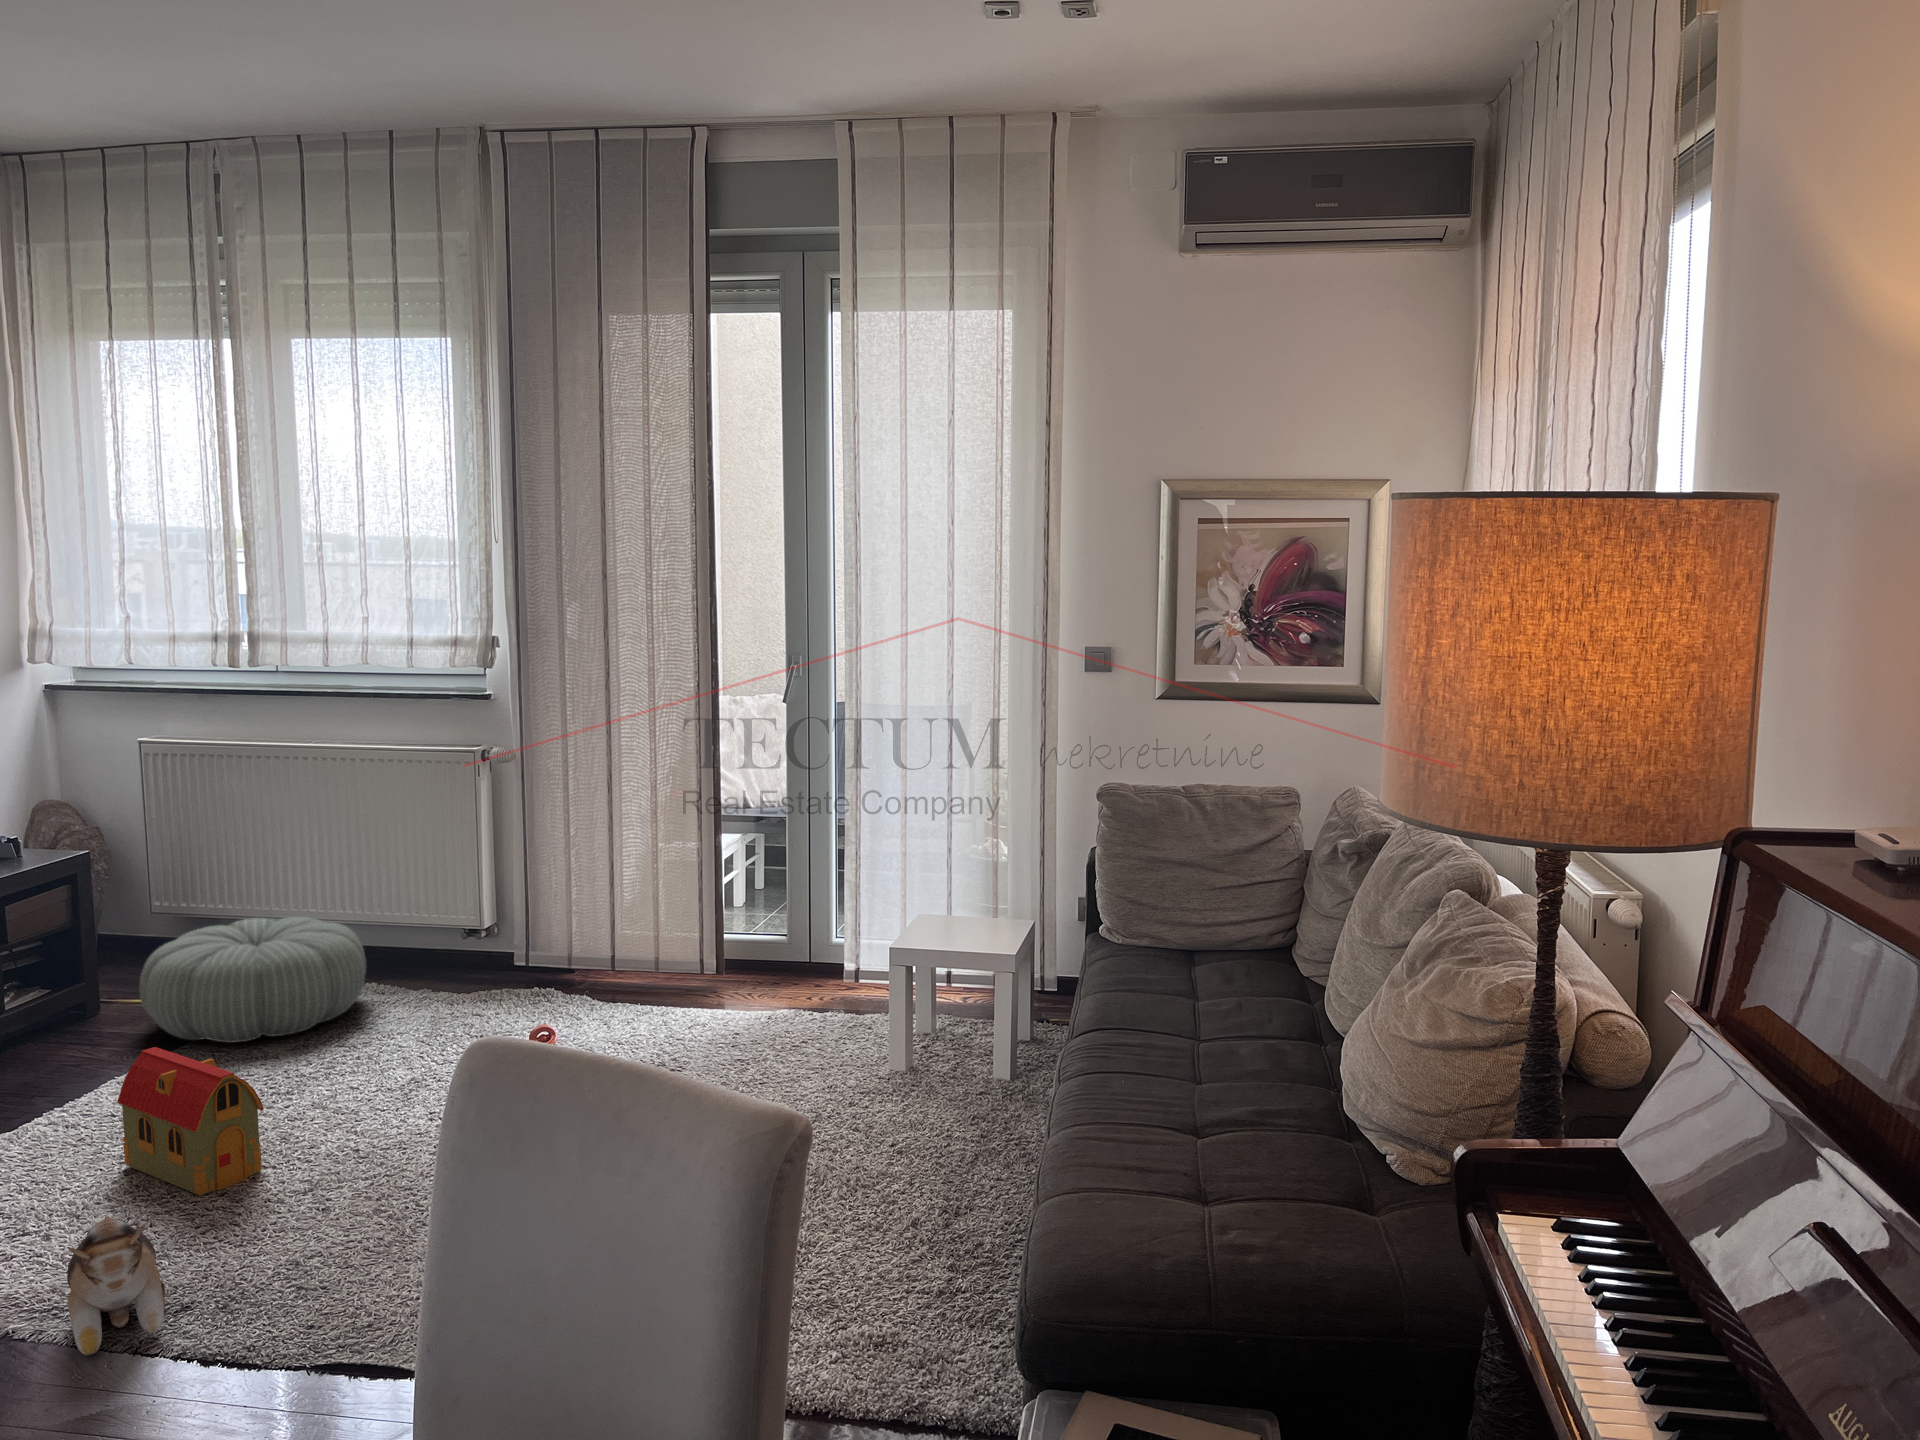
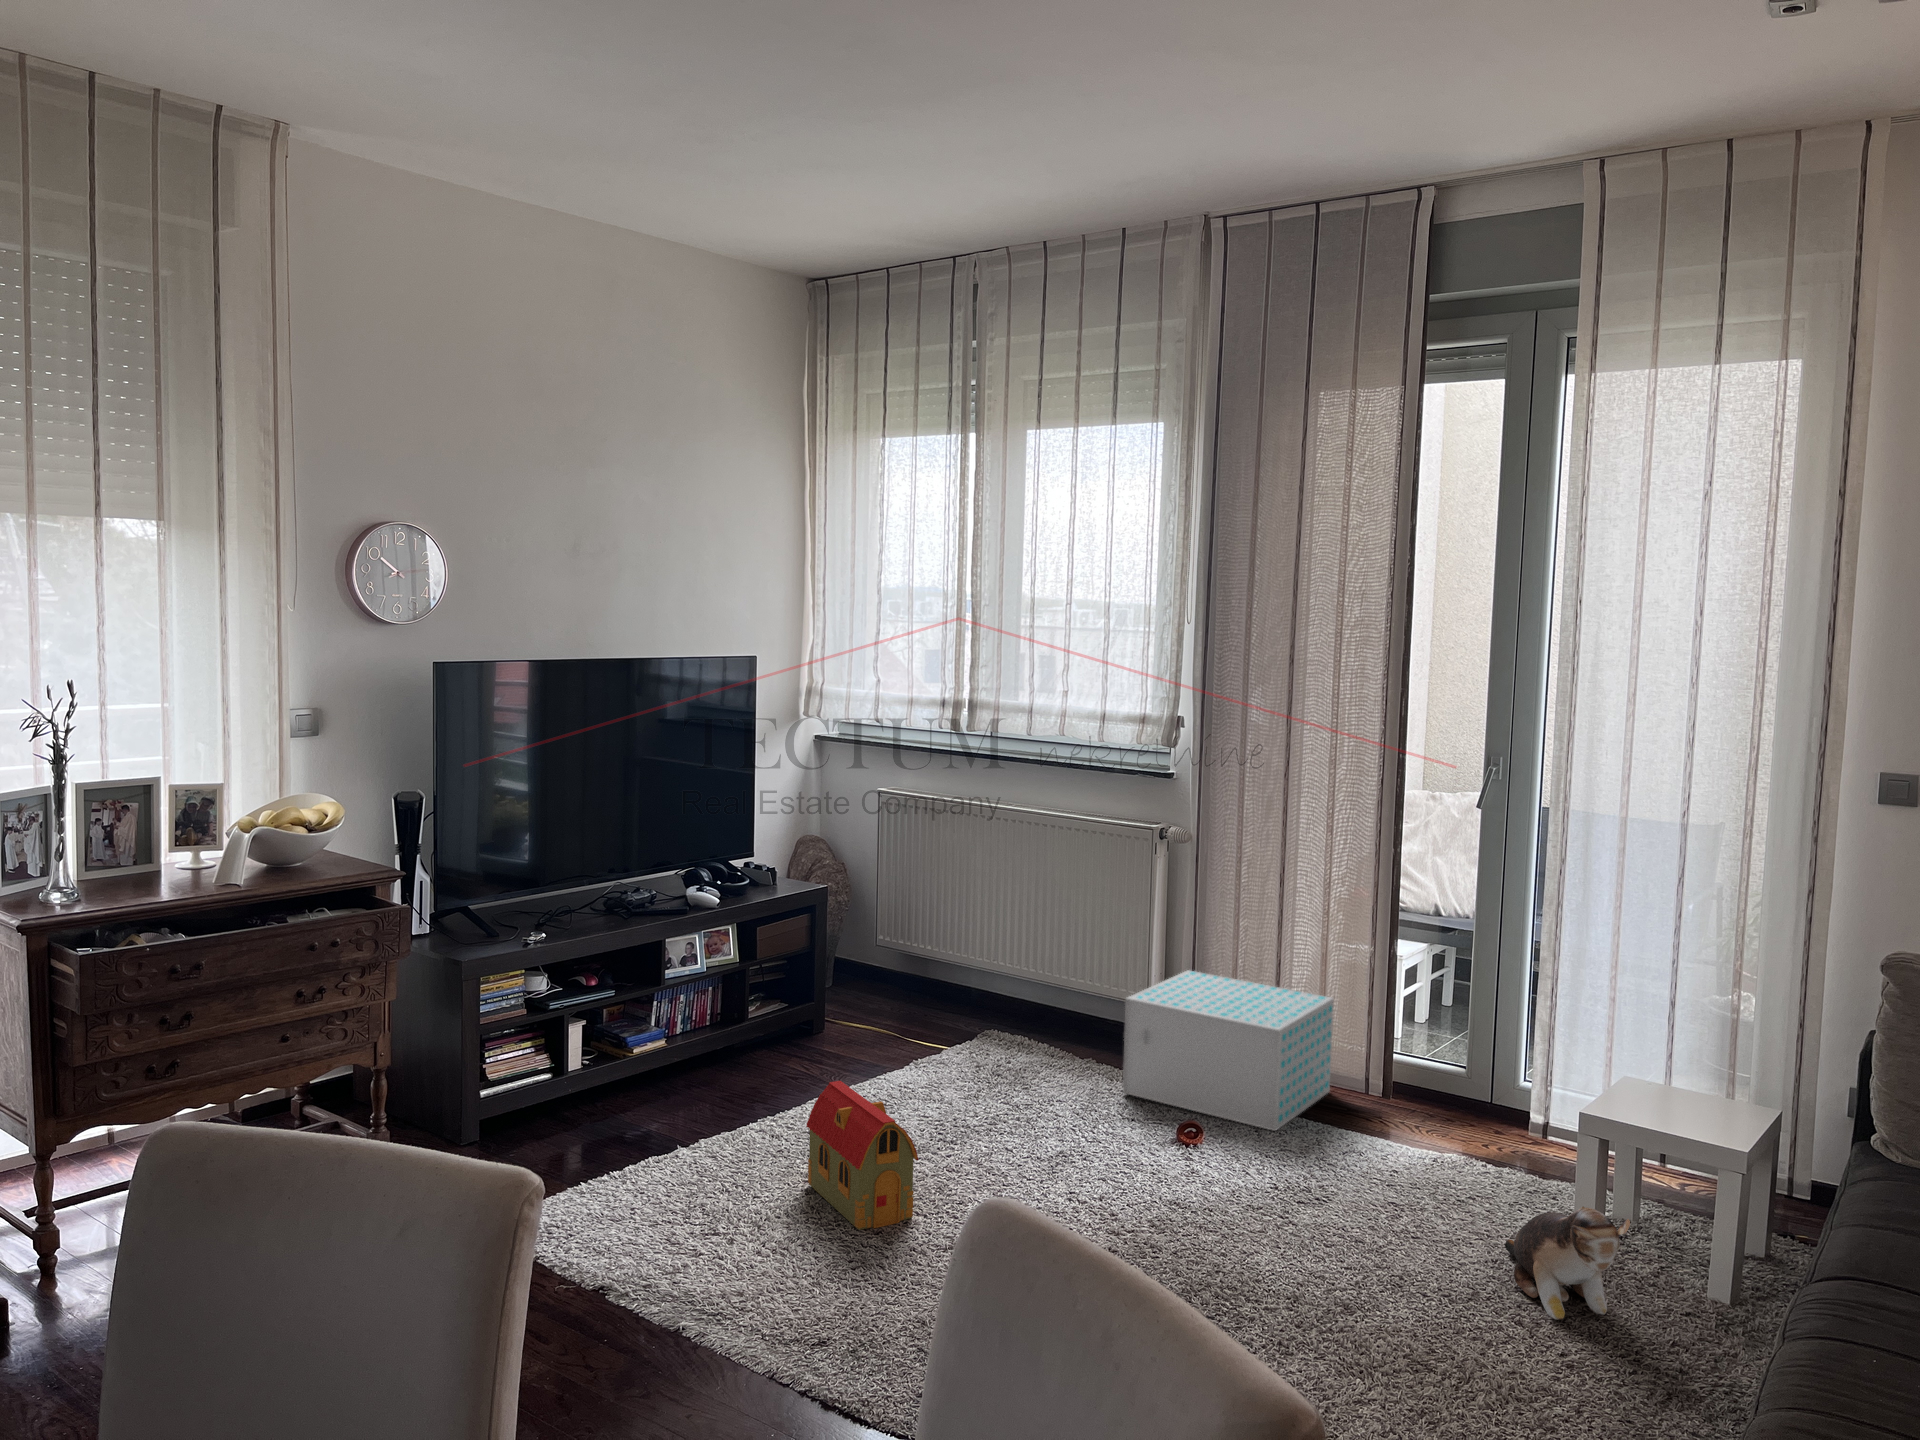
storage box: none [462,887,667,1021] -> present [1123,970,1334,1131]
pouf: present [140,917,366,1043] -> none [850,966,1039,1082]
plush toy: present [67,1218,165,1356] -> present [1505,1207,1630,1320]

